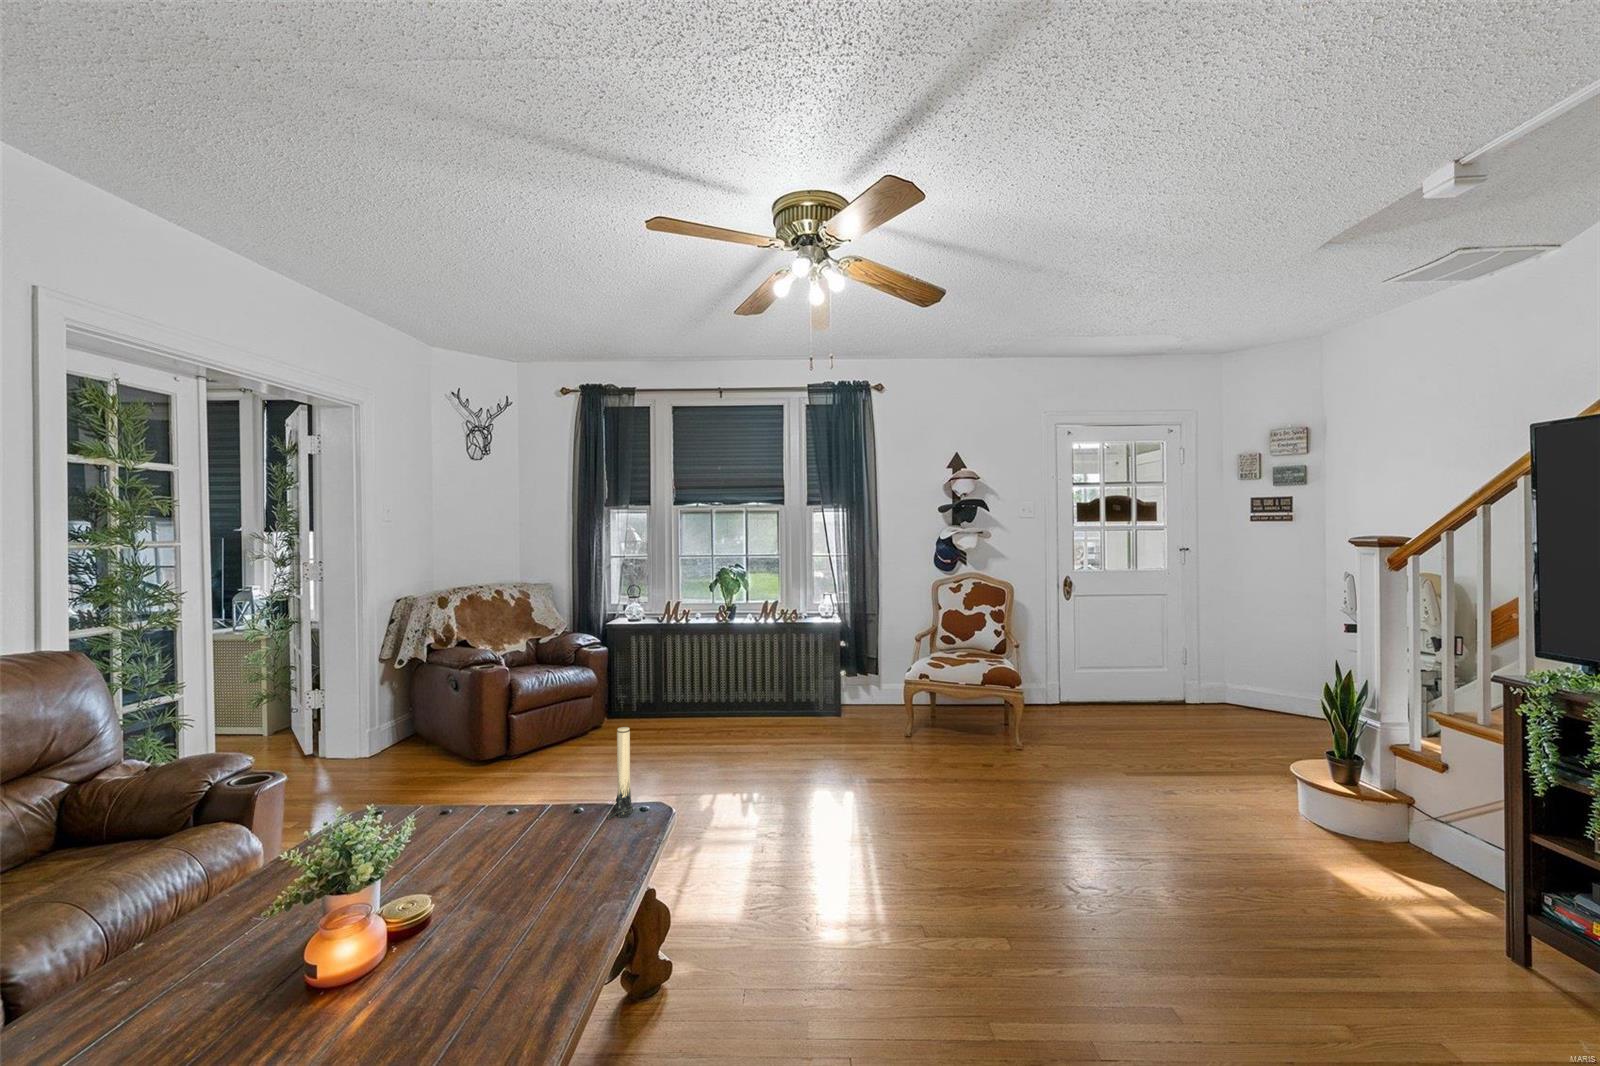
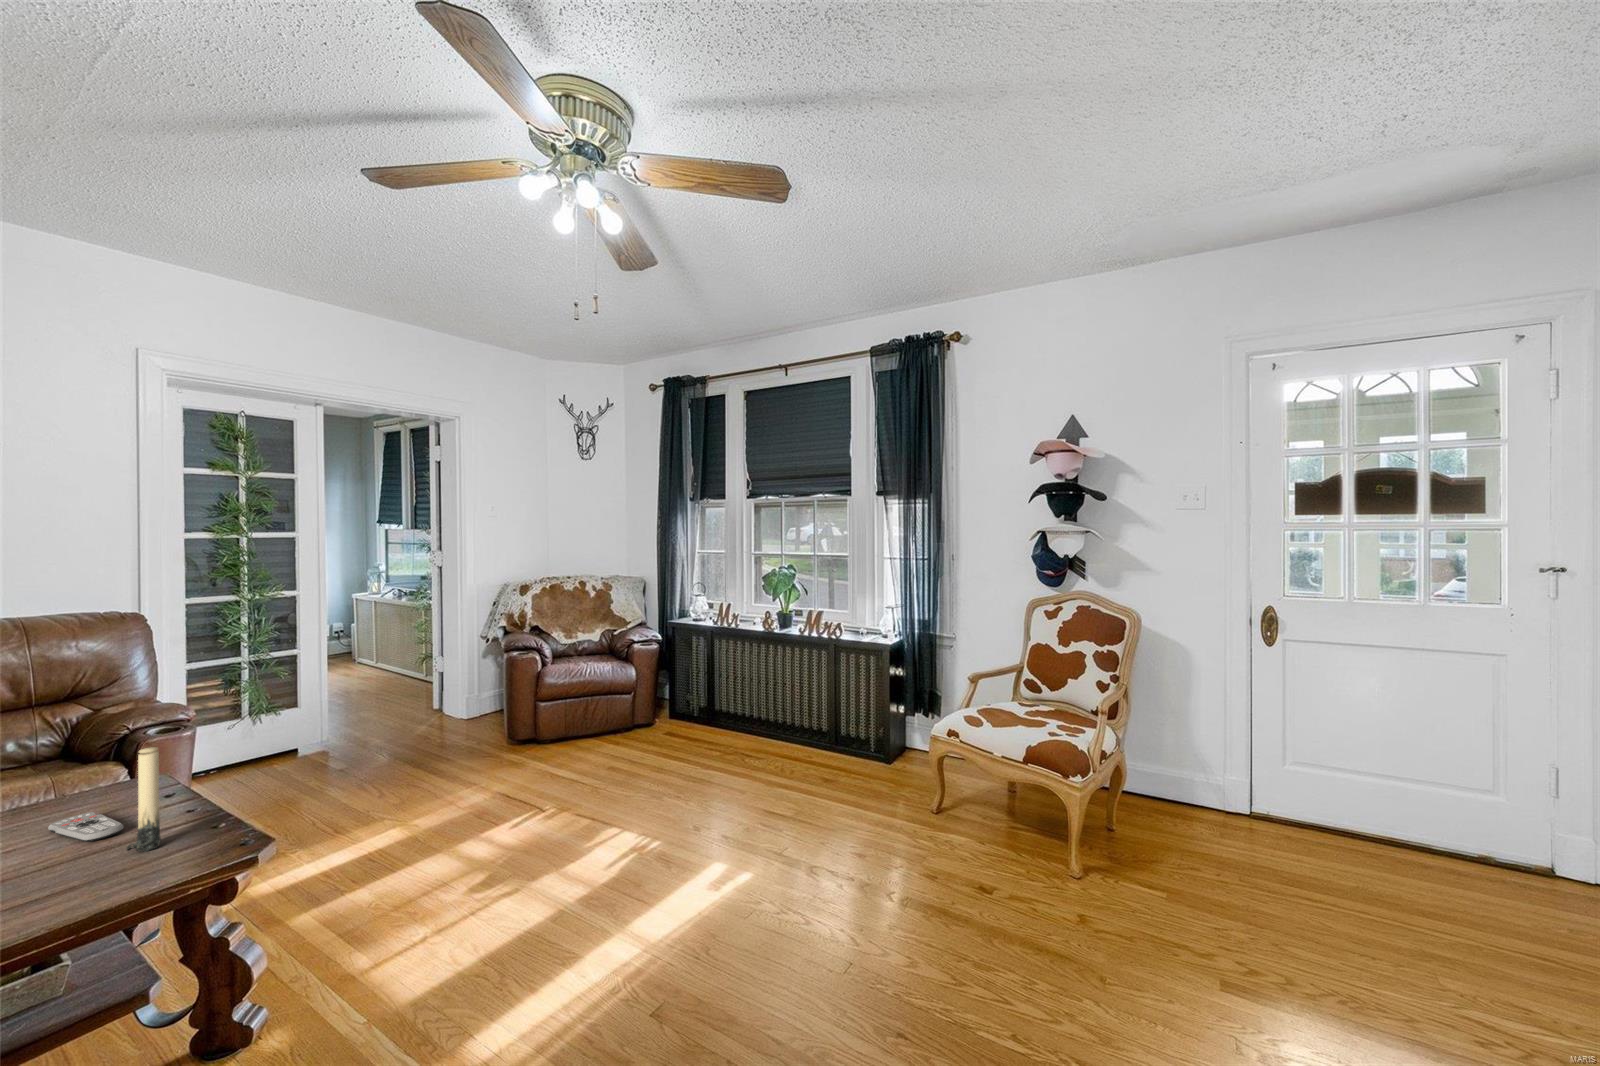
remote control: none [492,808,569,831] -> present [48,812,123,842]

